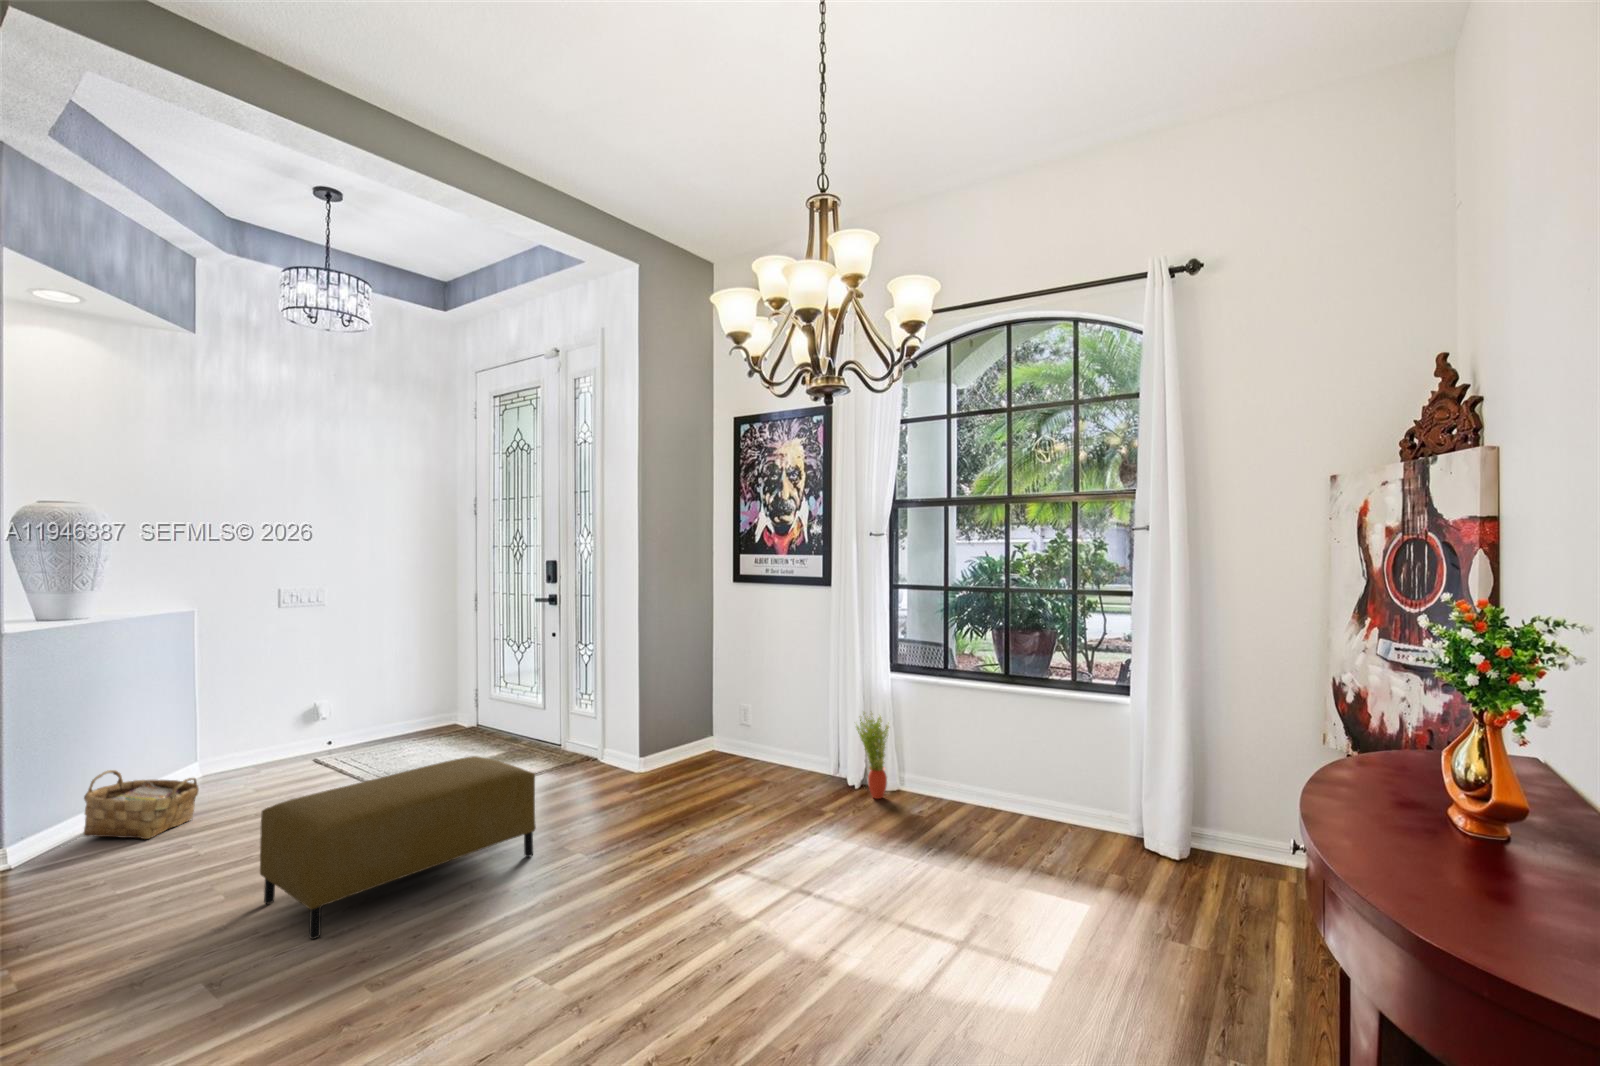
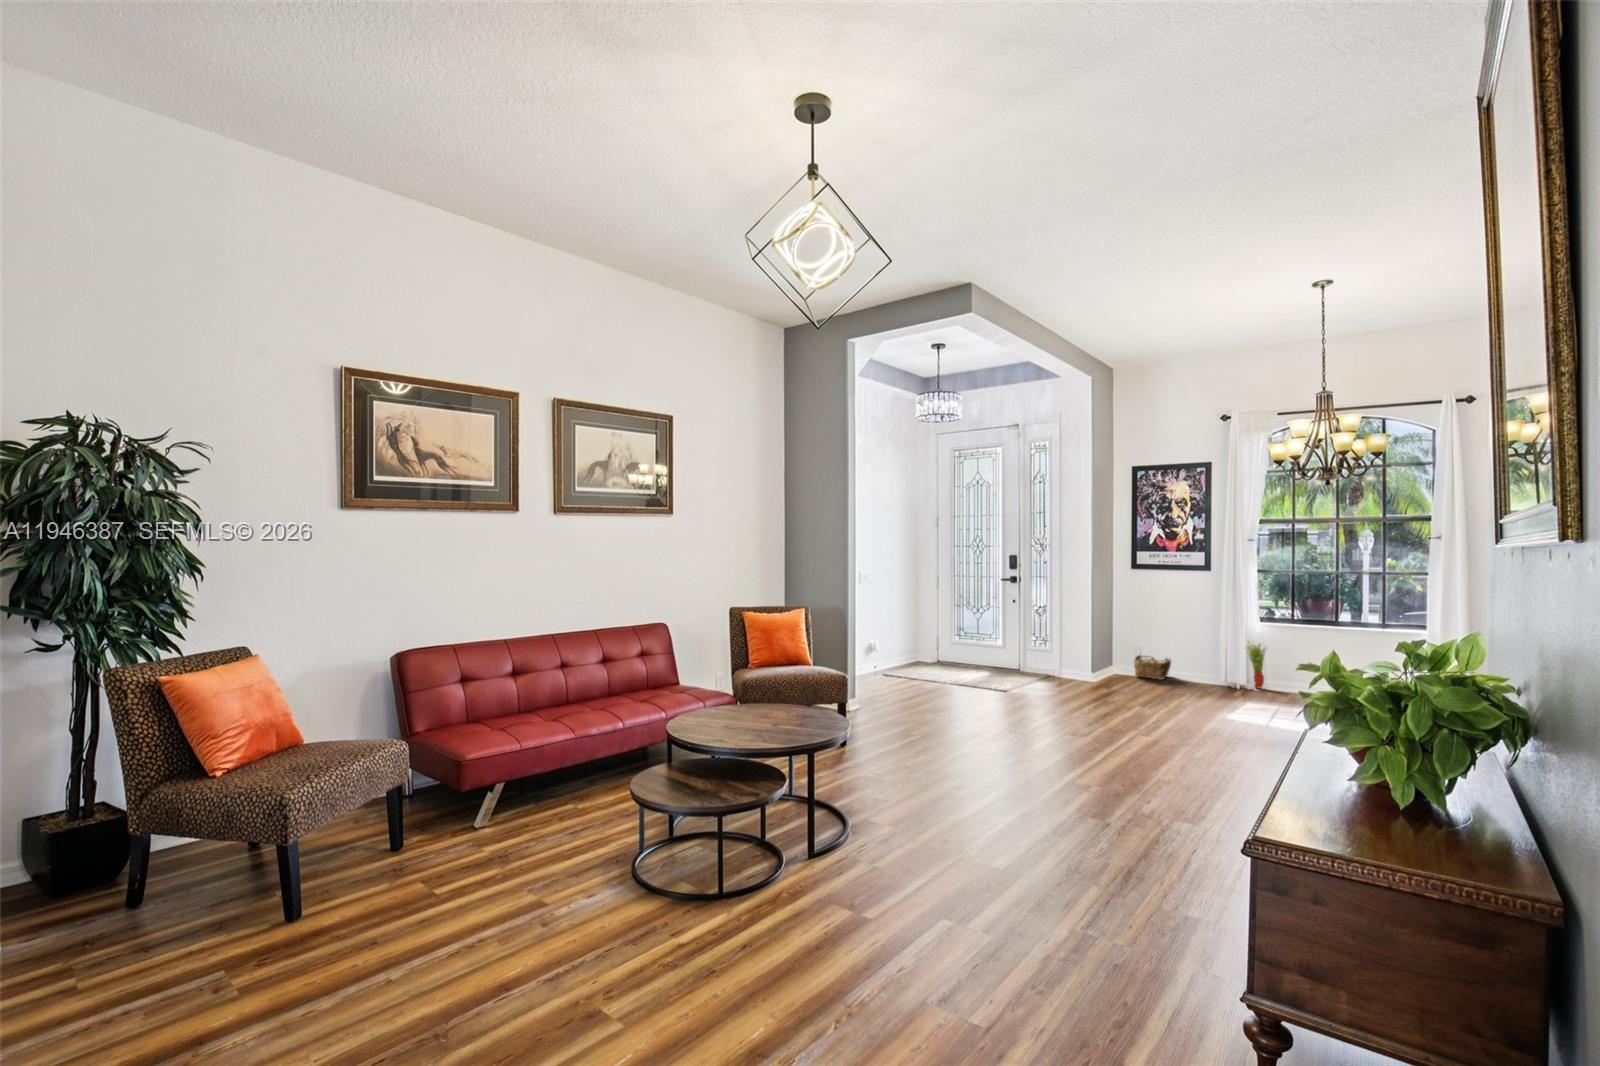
ottoman: present [260,756,536,939] -> none [1025,655,1118,719]
woven basket: present [84,770,199,839] -> present [1134,655,1171,680]

